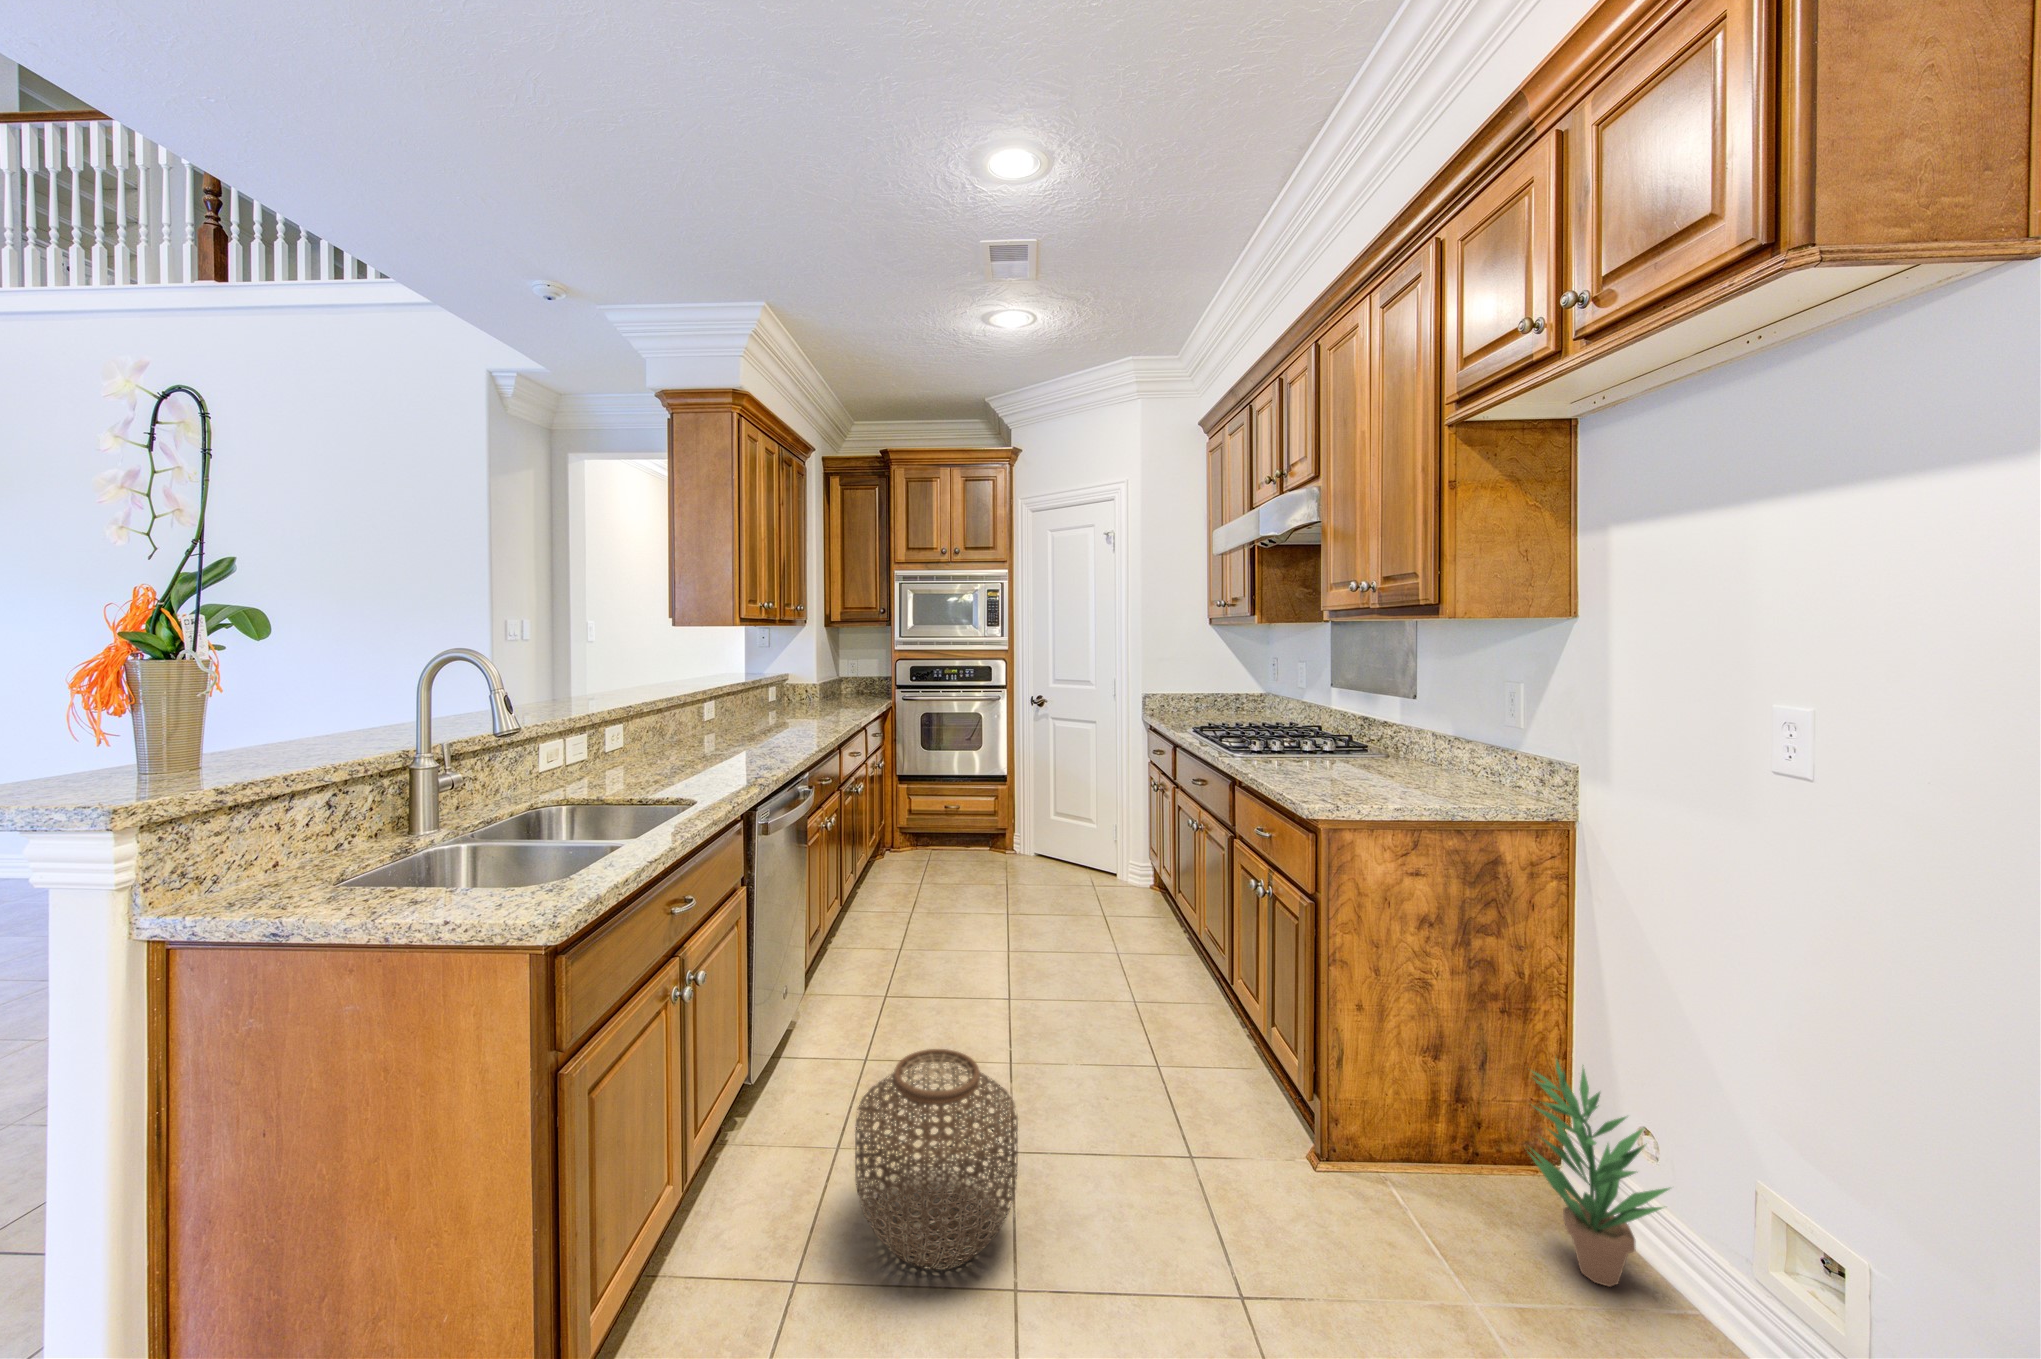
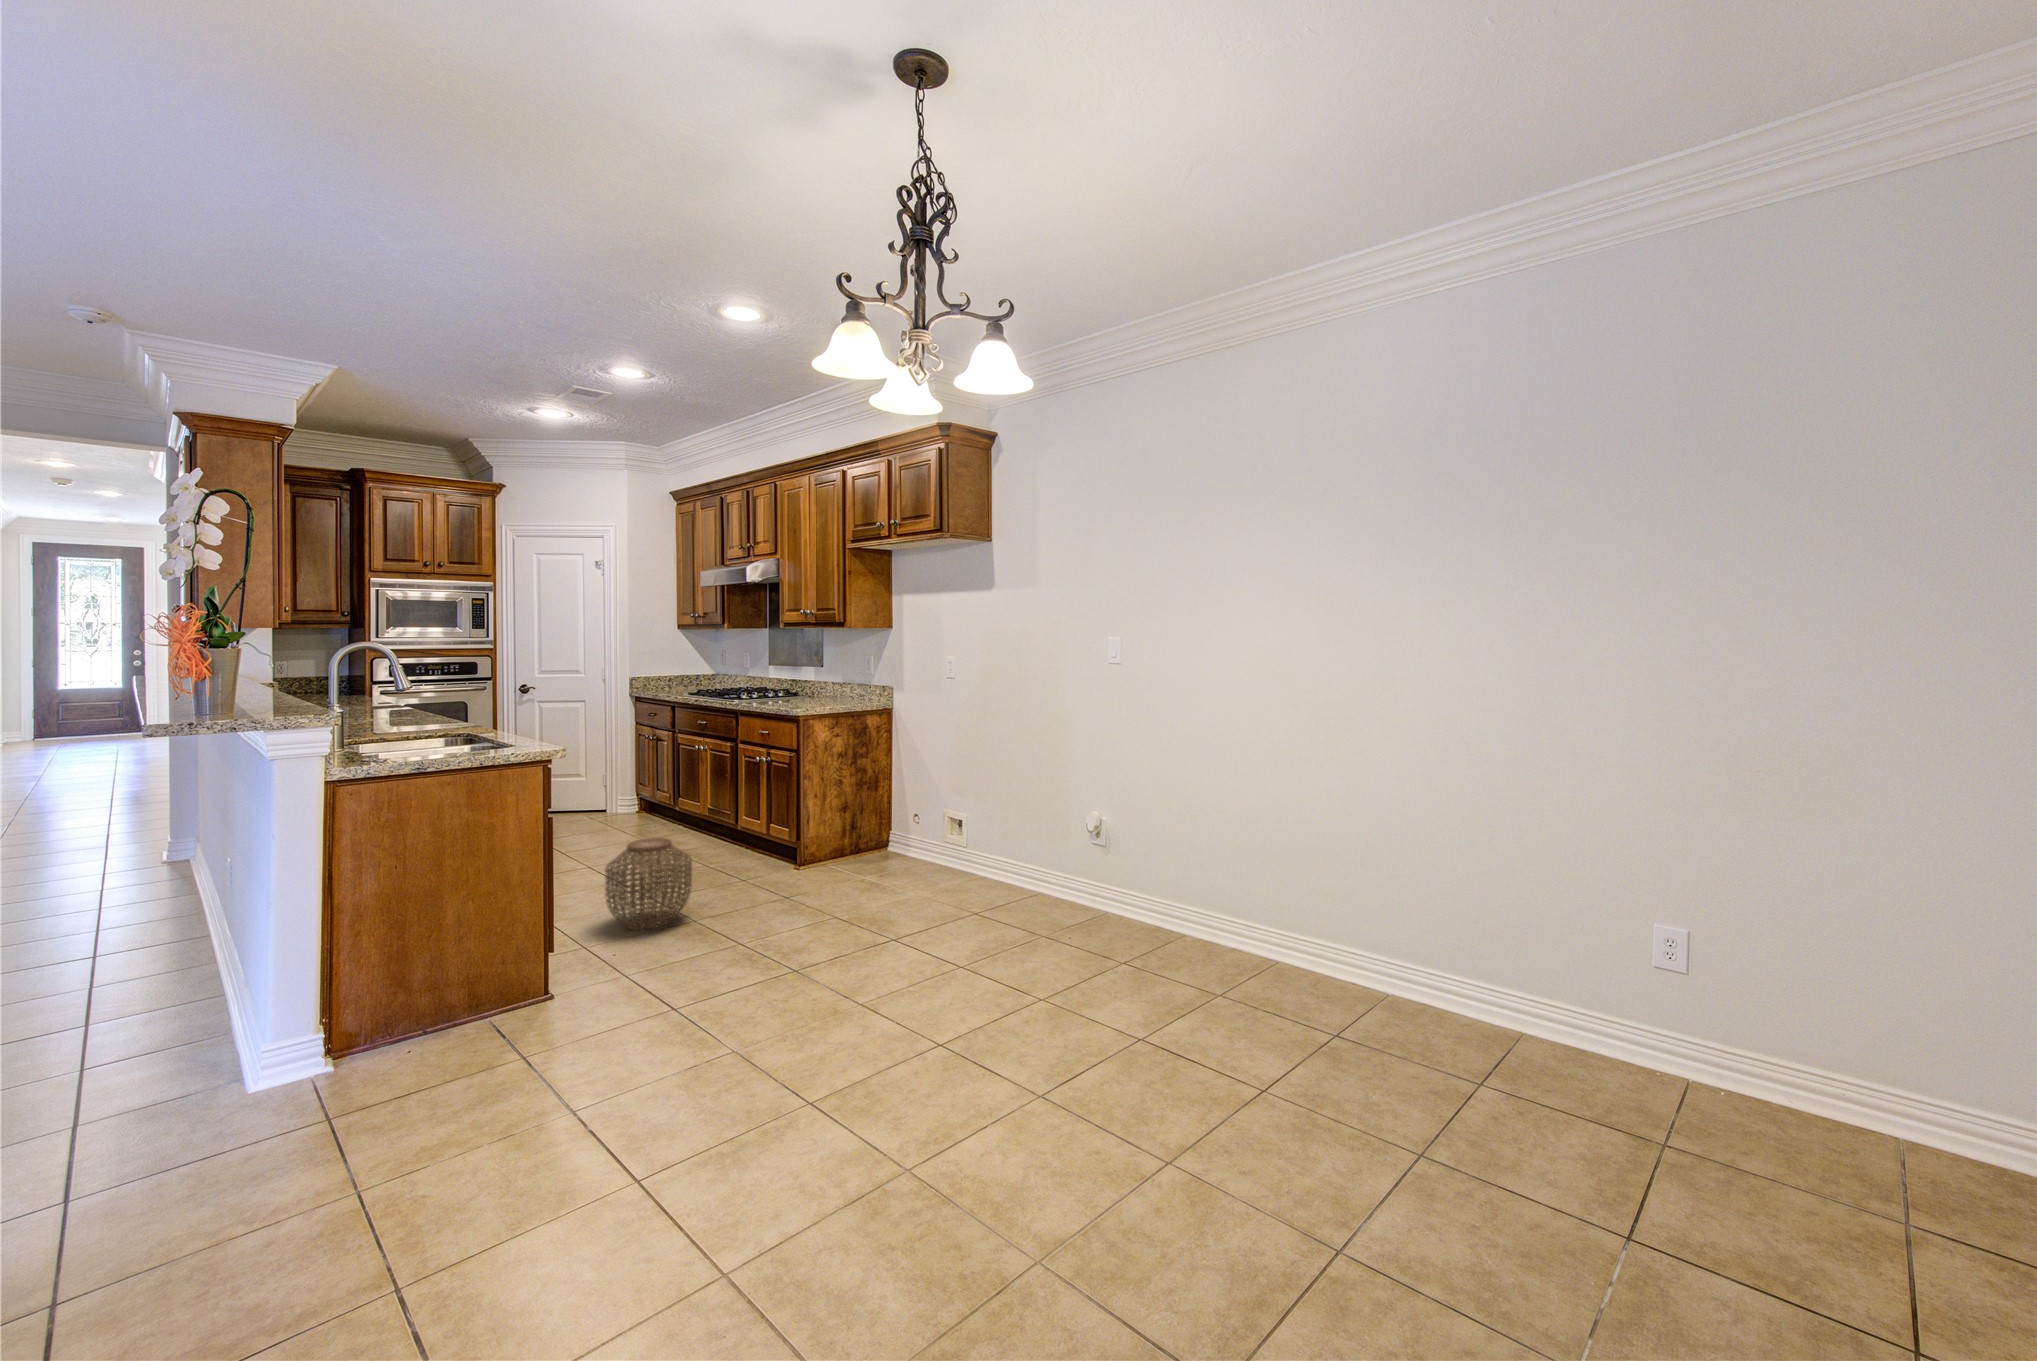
potted plant: present [1529,1060,1670,1287] -> none [877,792,920,866]

